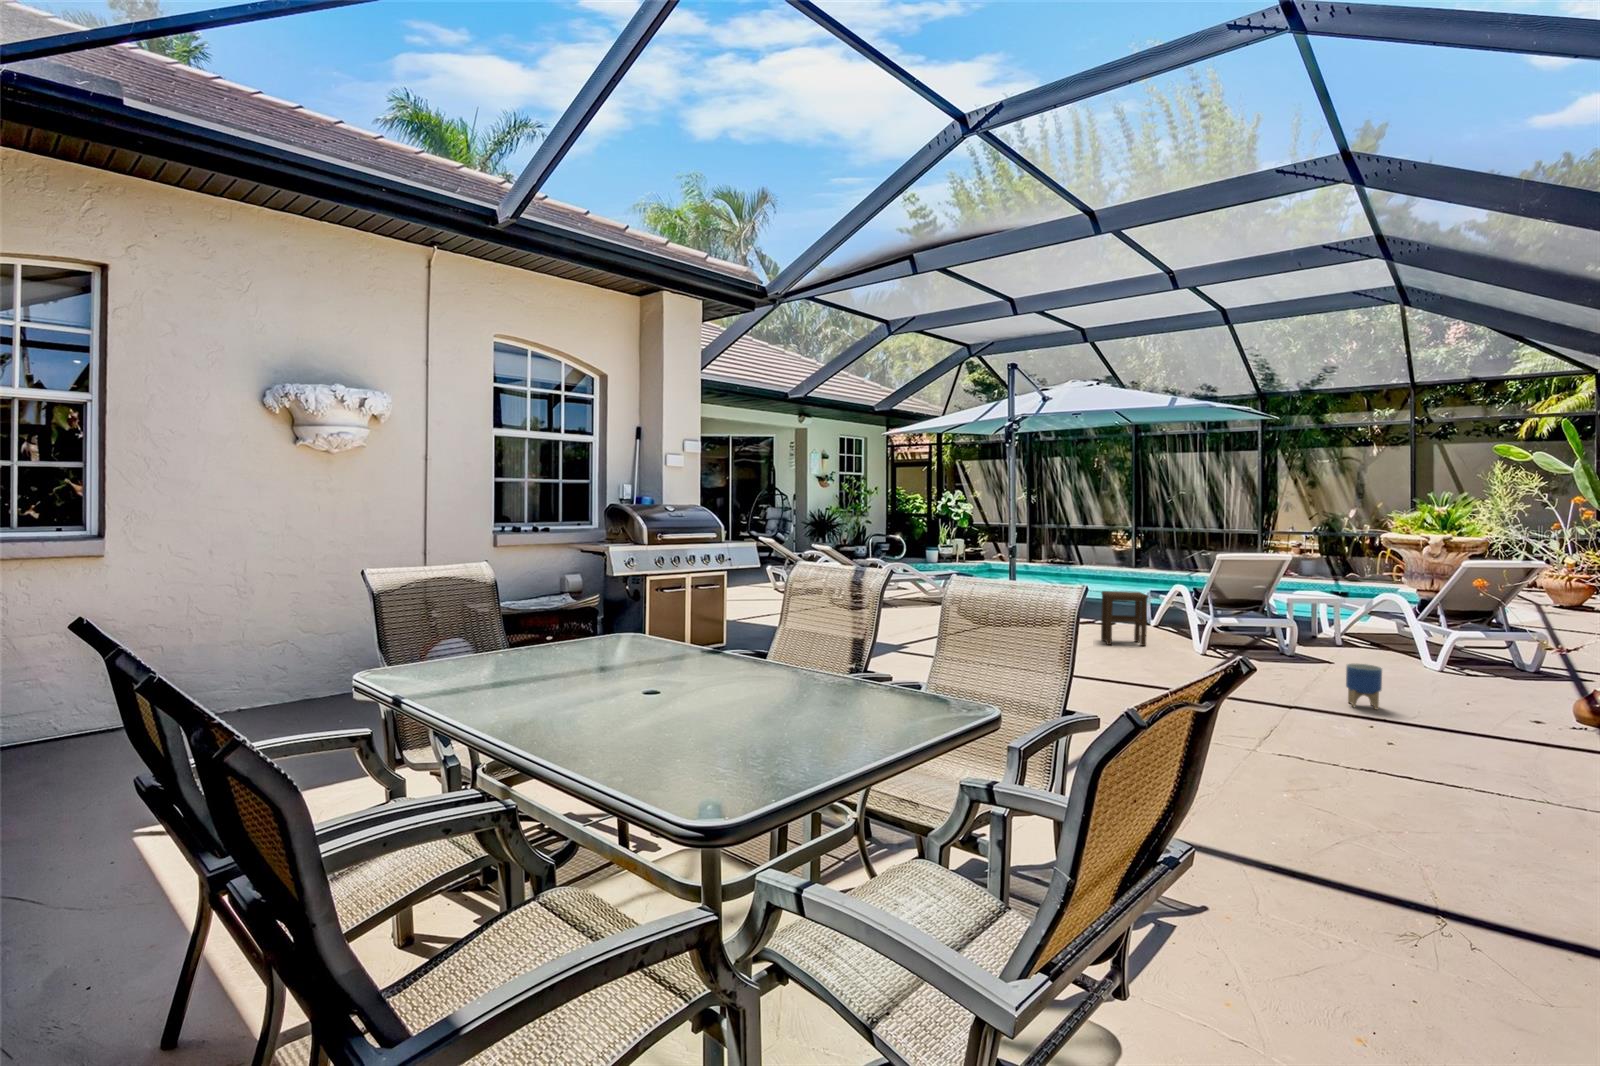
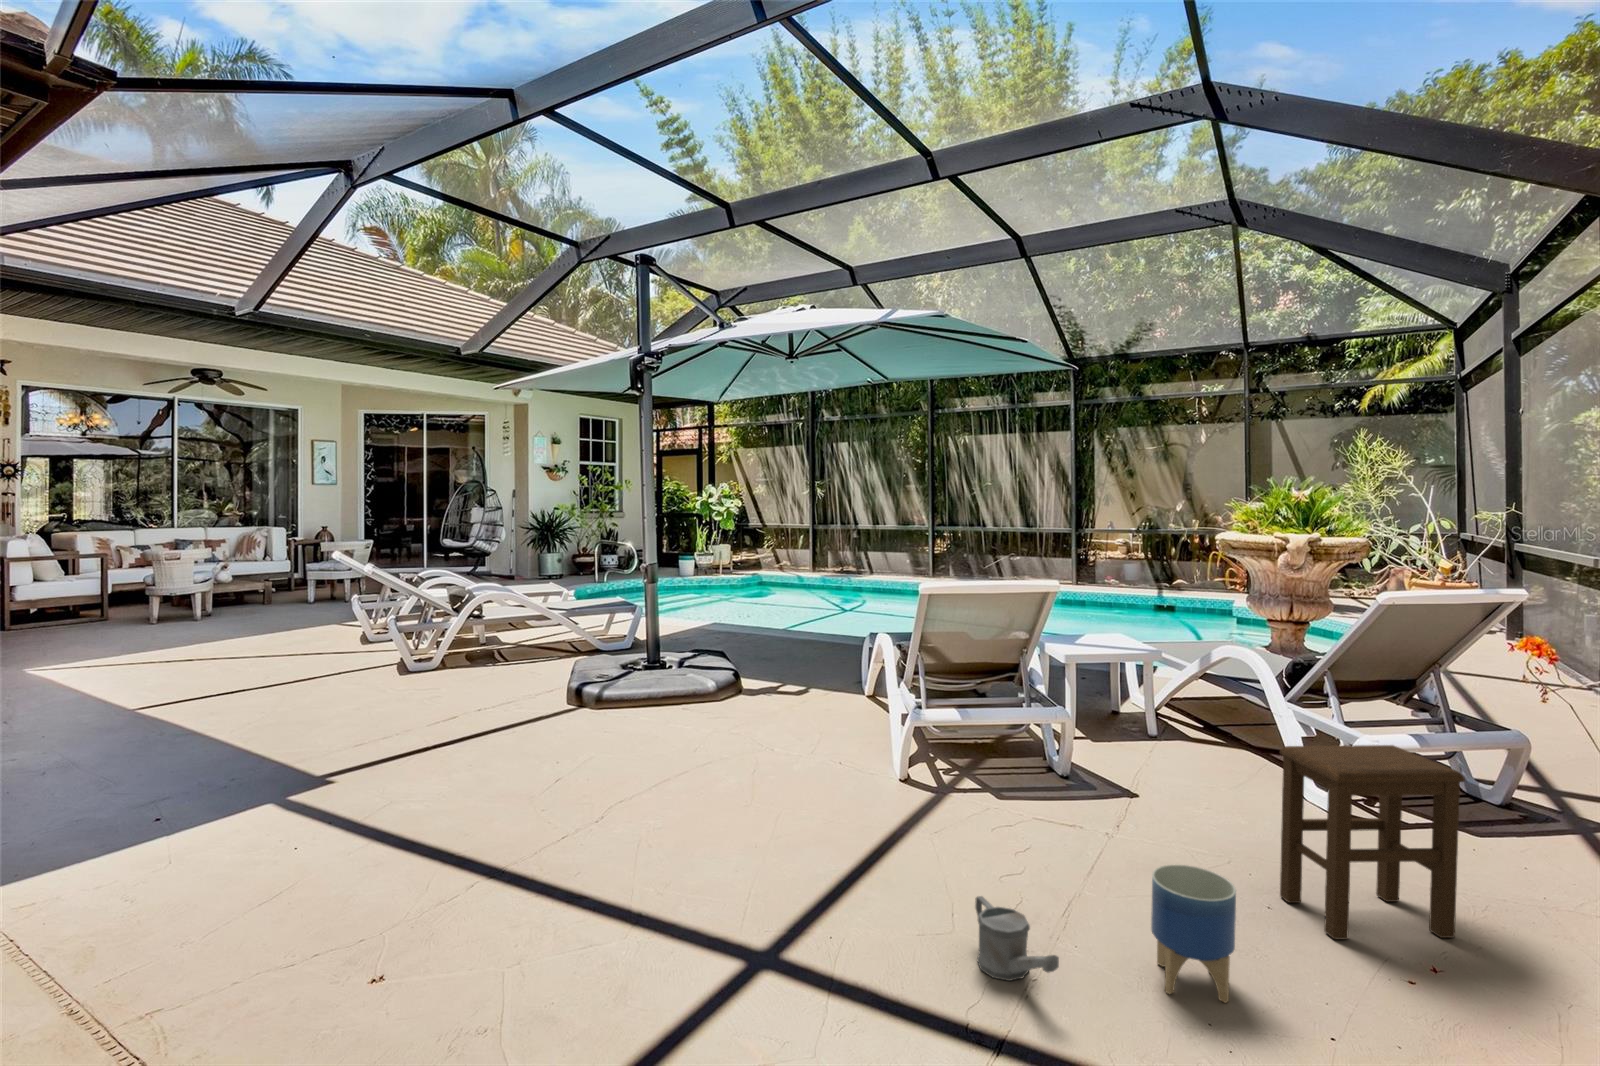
stool: present [1101,591,1148,646] -> present [1280,745,1465,939]
watering can: none [1267,678,1309,703] -> present [975,896,1059,981]

